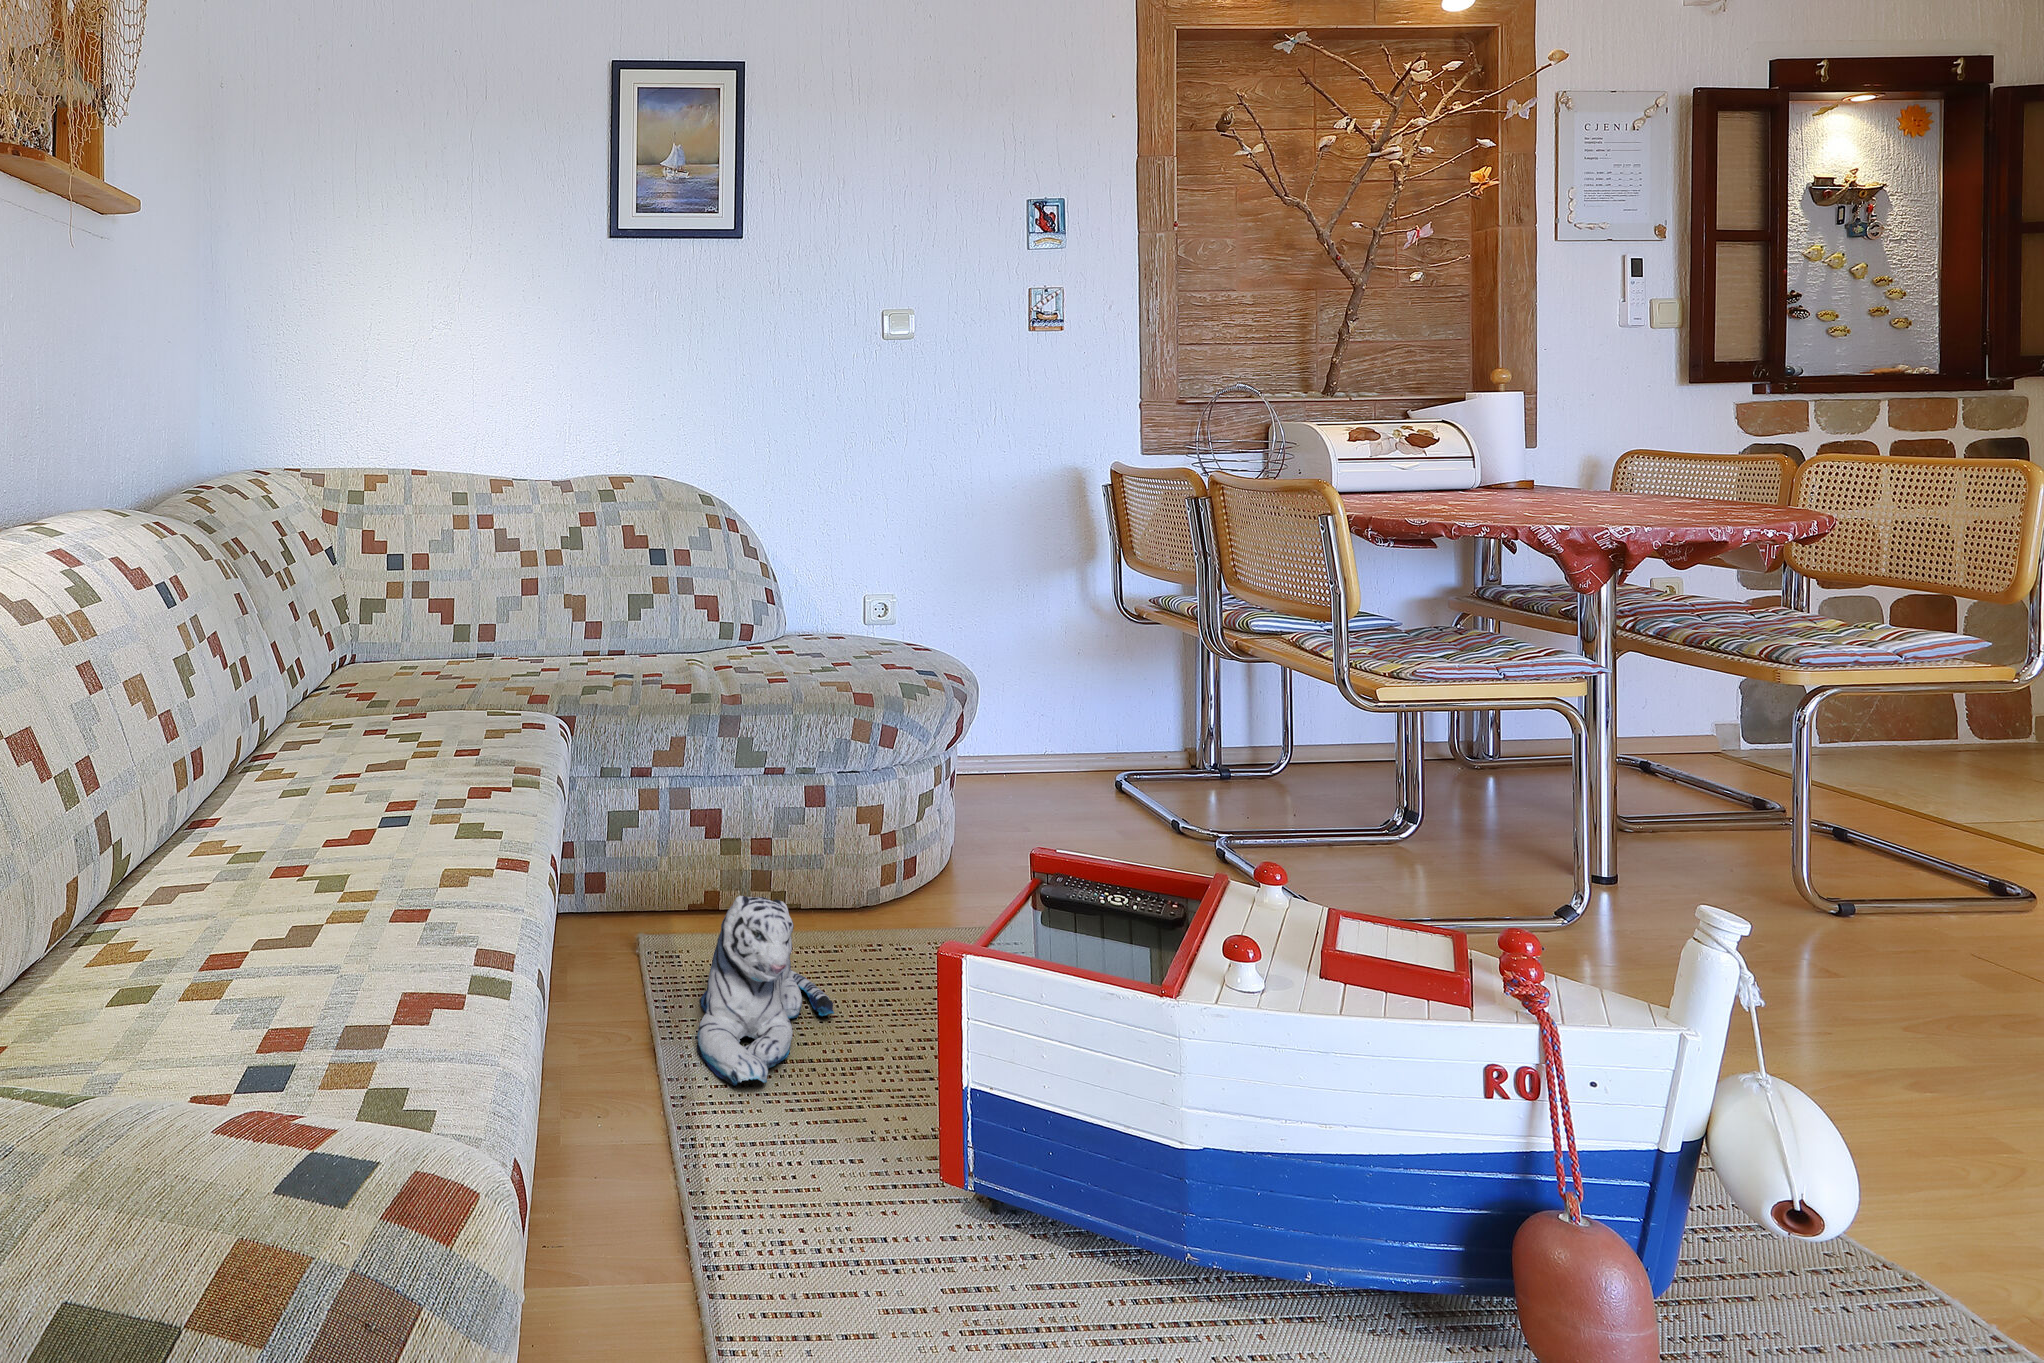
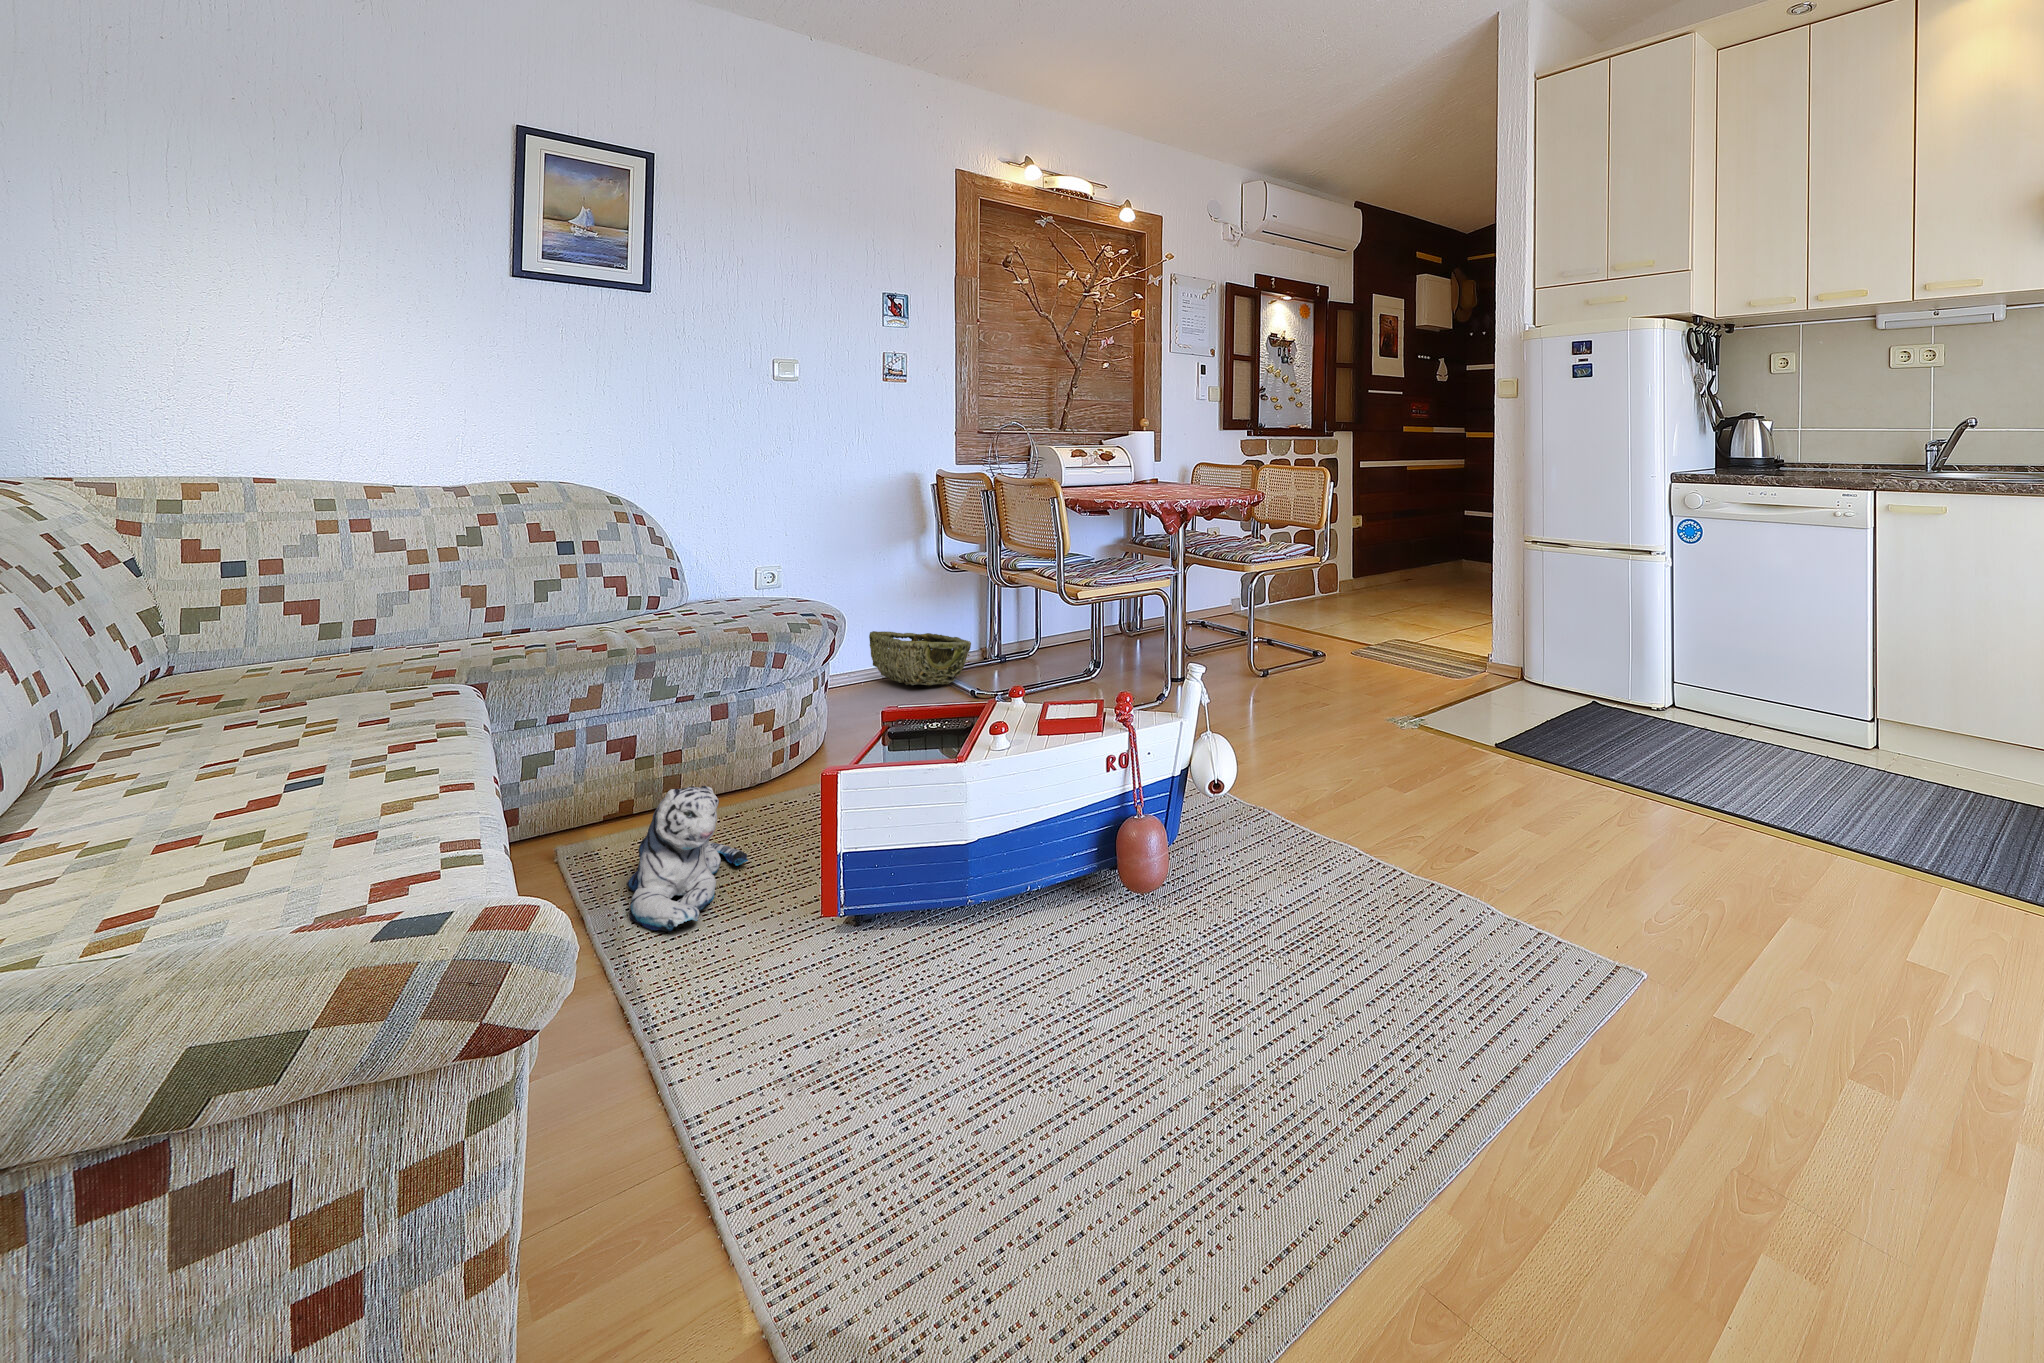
woven basket: none [1022,700,1174,798] -> present [869,631,971,687]

